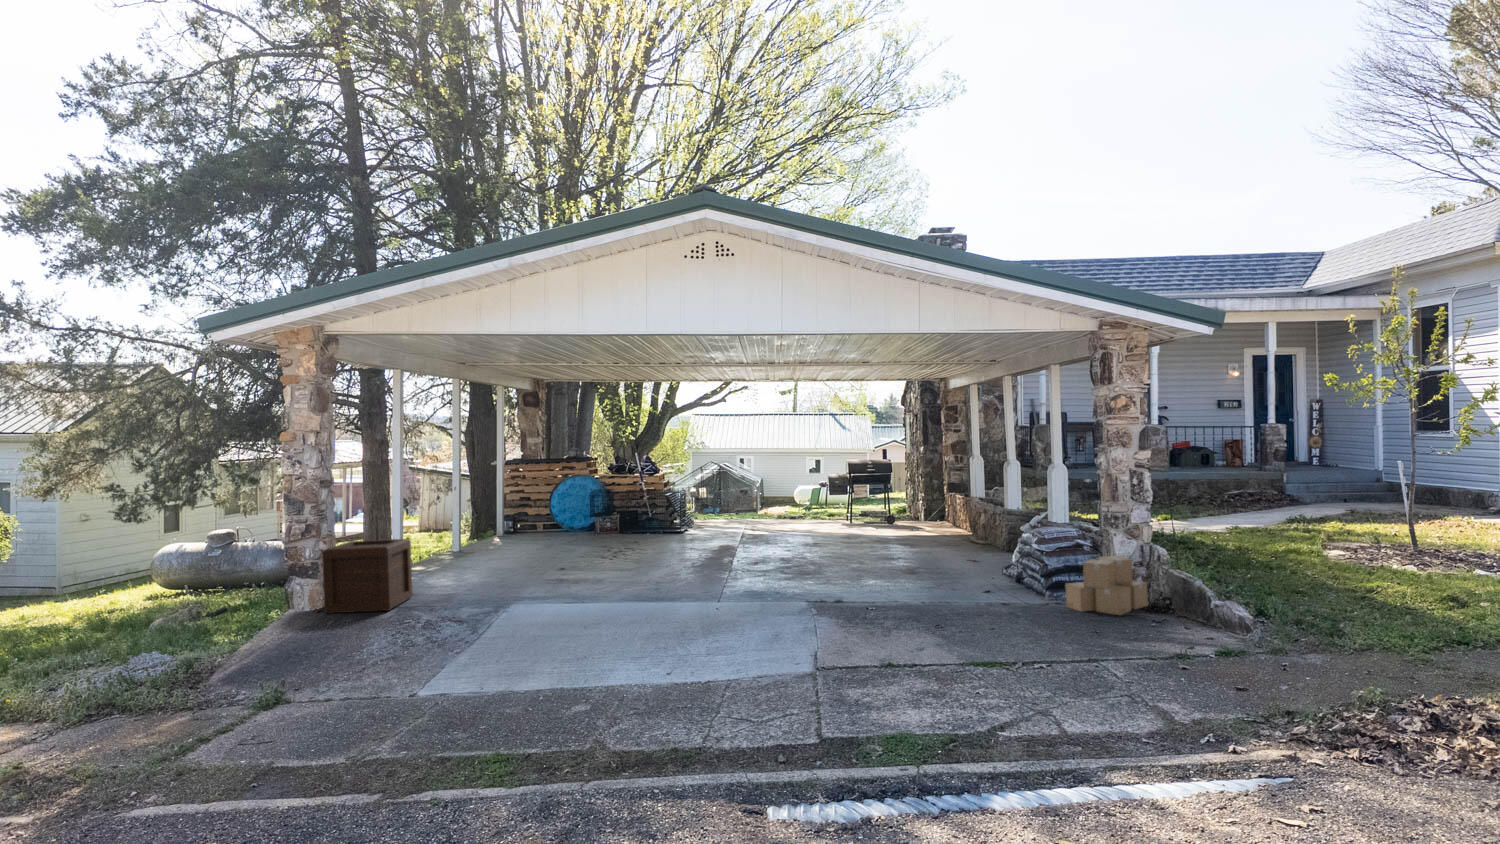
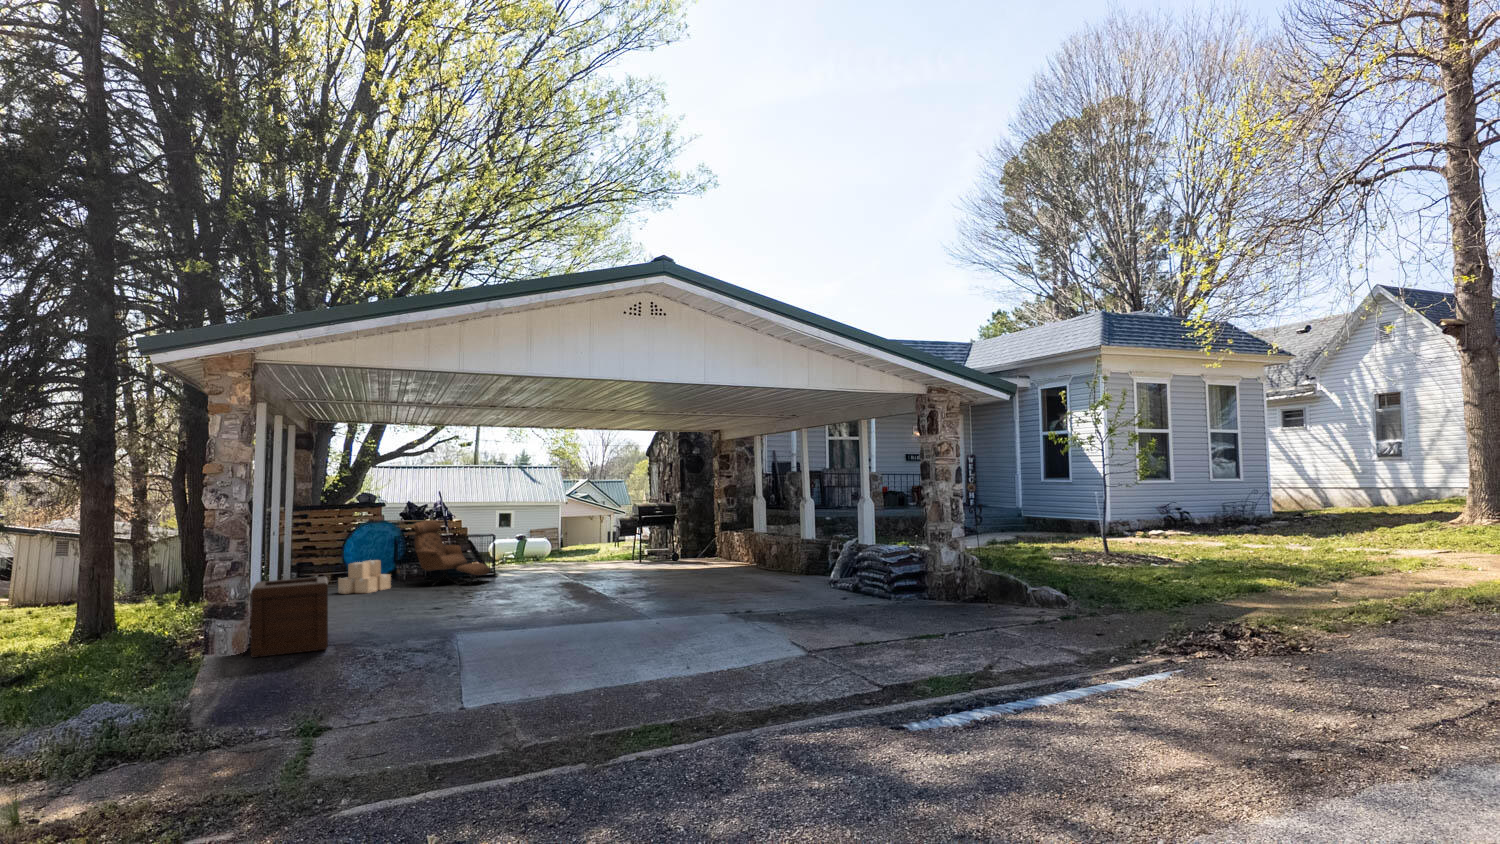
lounge chair: none [595,477,664,543] -> present [415,521,490,586]
cardboard box: present [1065,556,1148,615] -> present [338,560,391,594]

